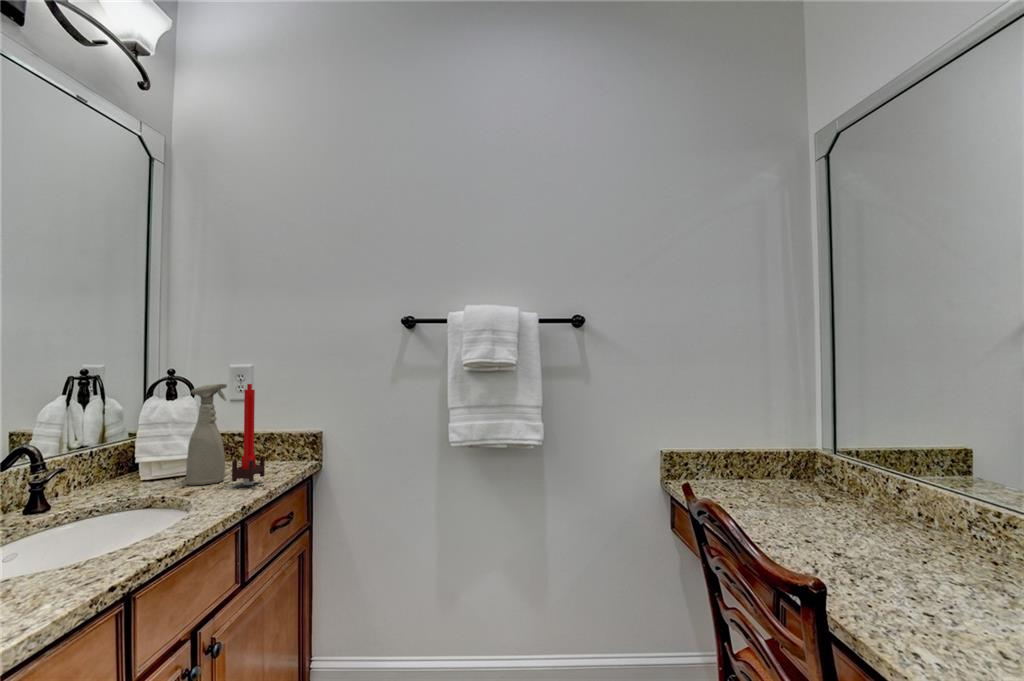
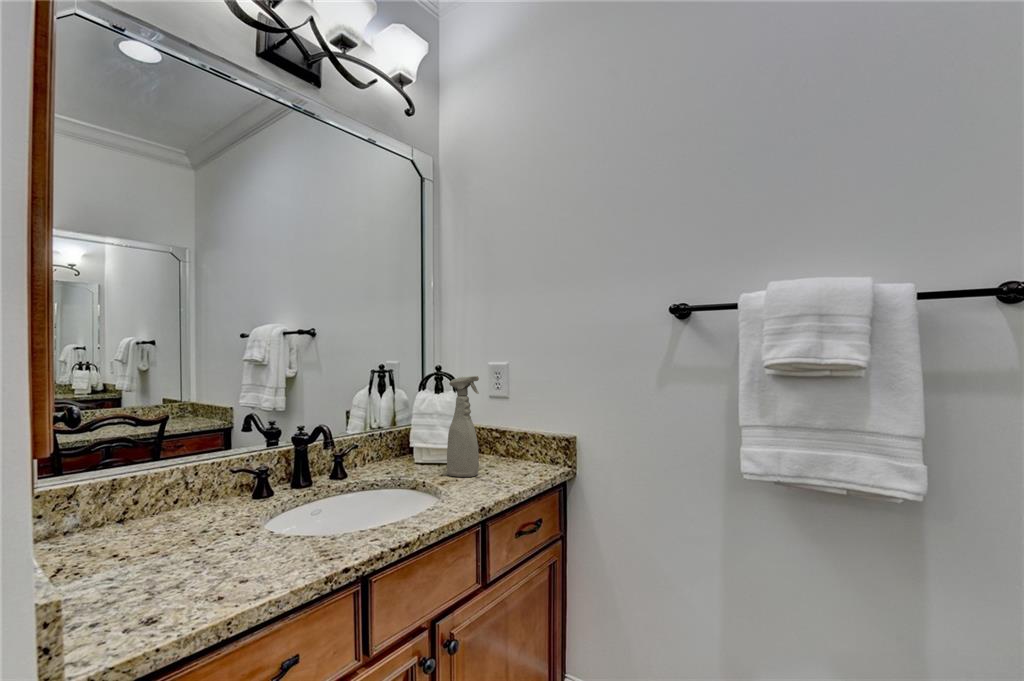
candle: present [232,384,265,485] -> none [480,377,510,484]

